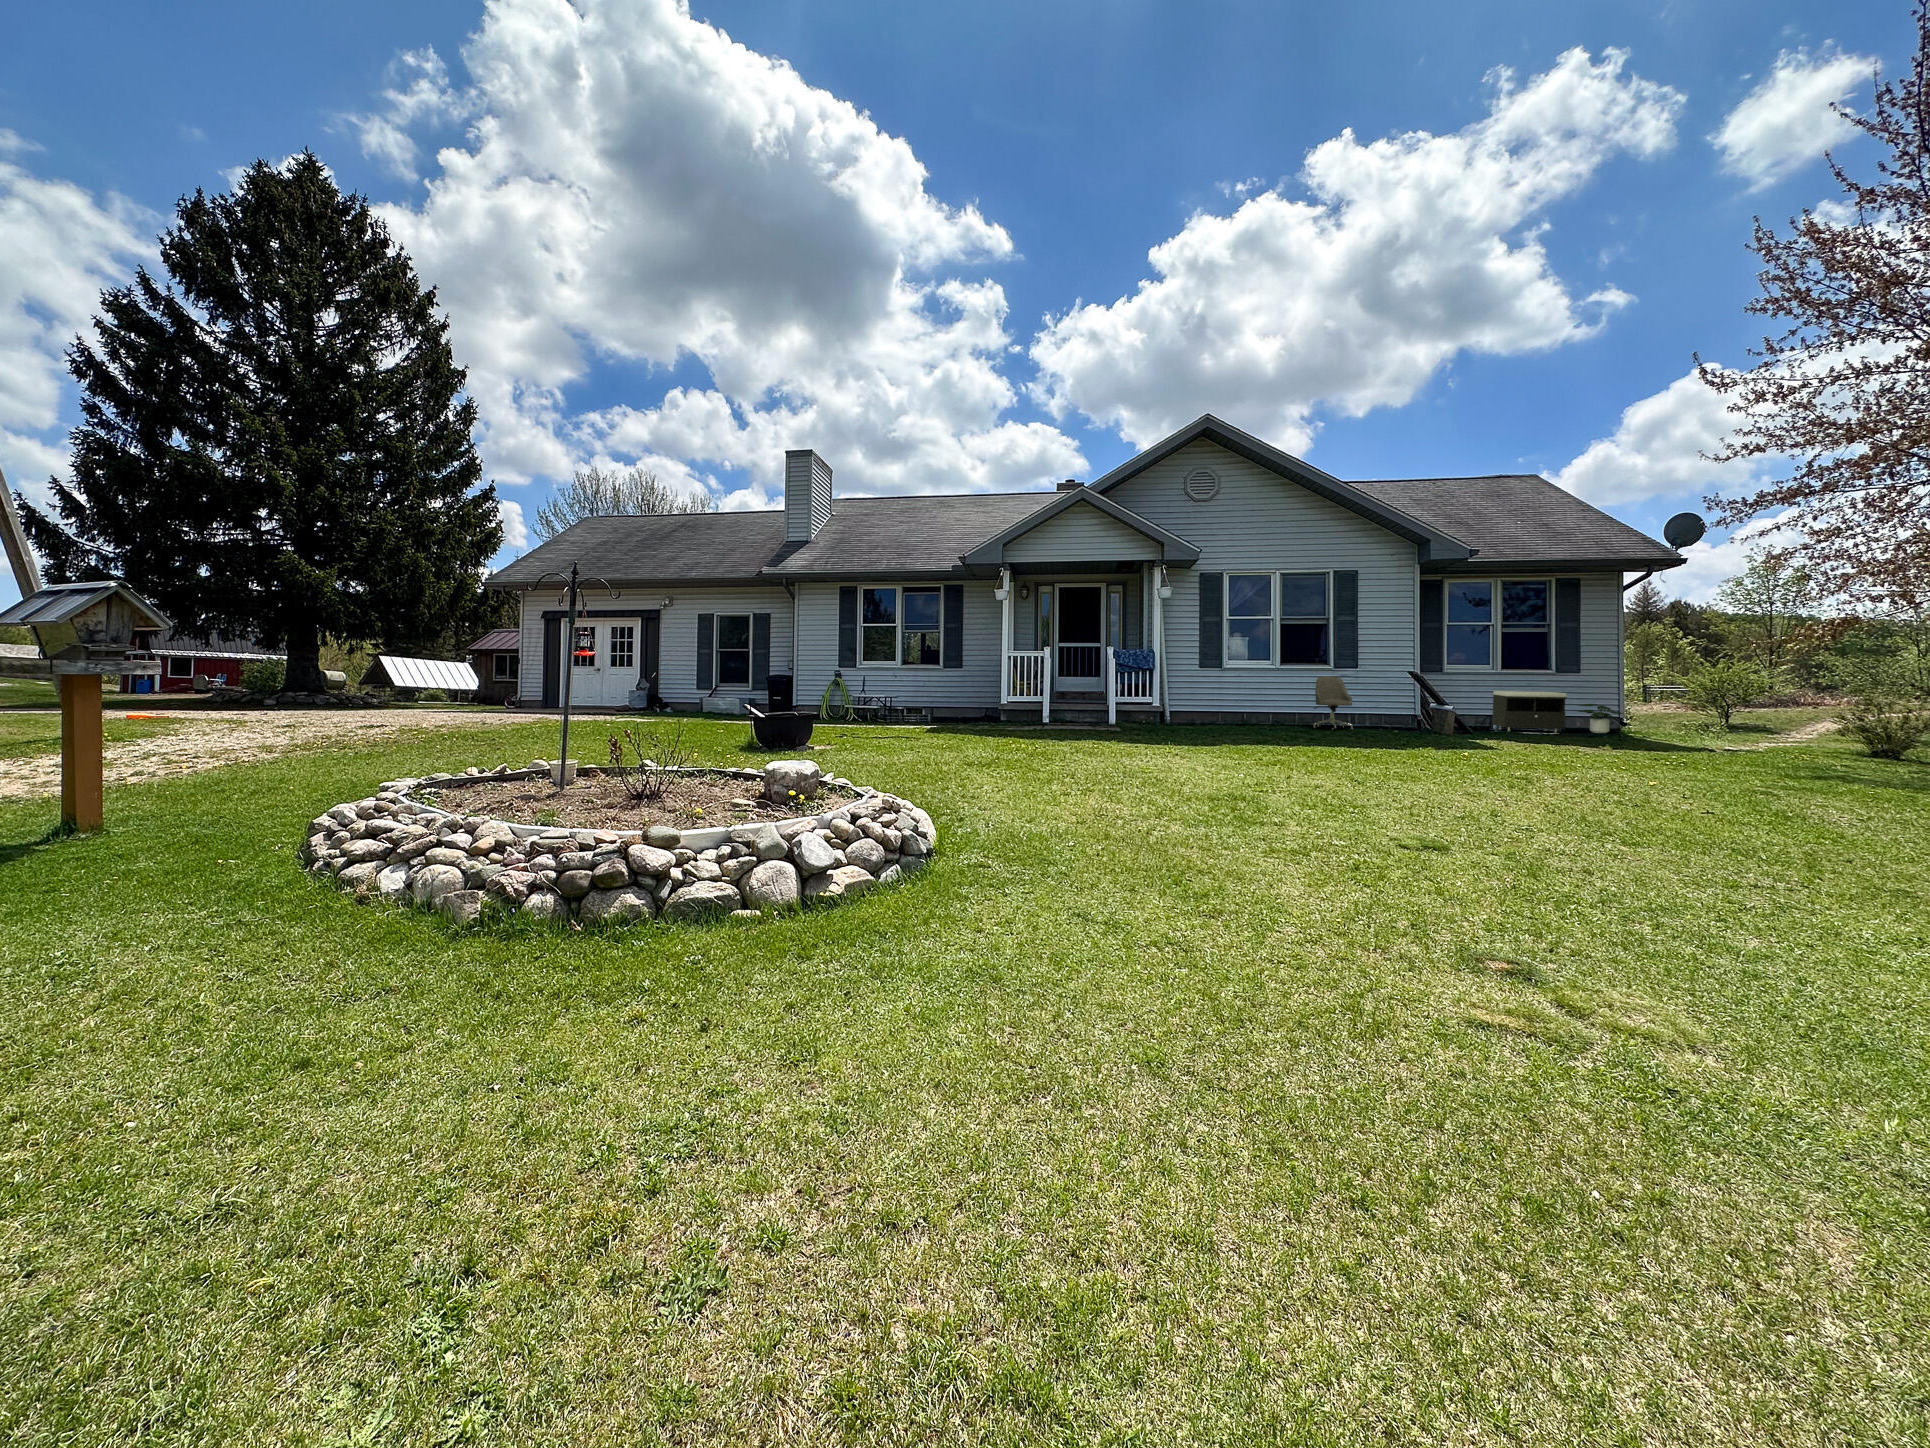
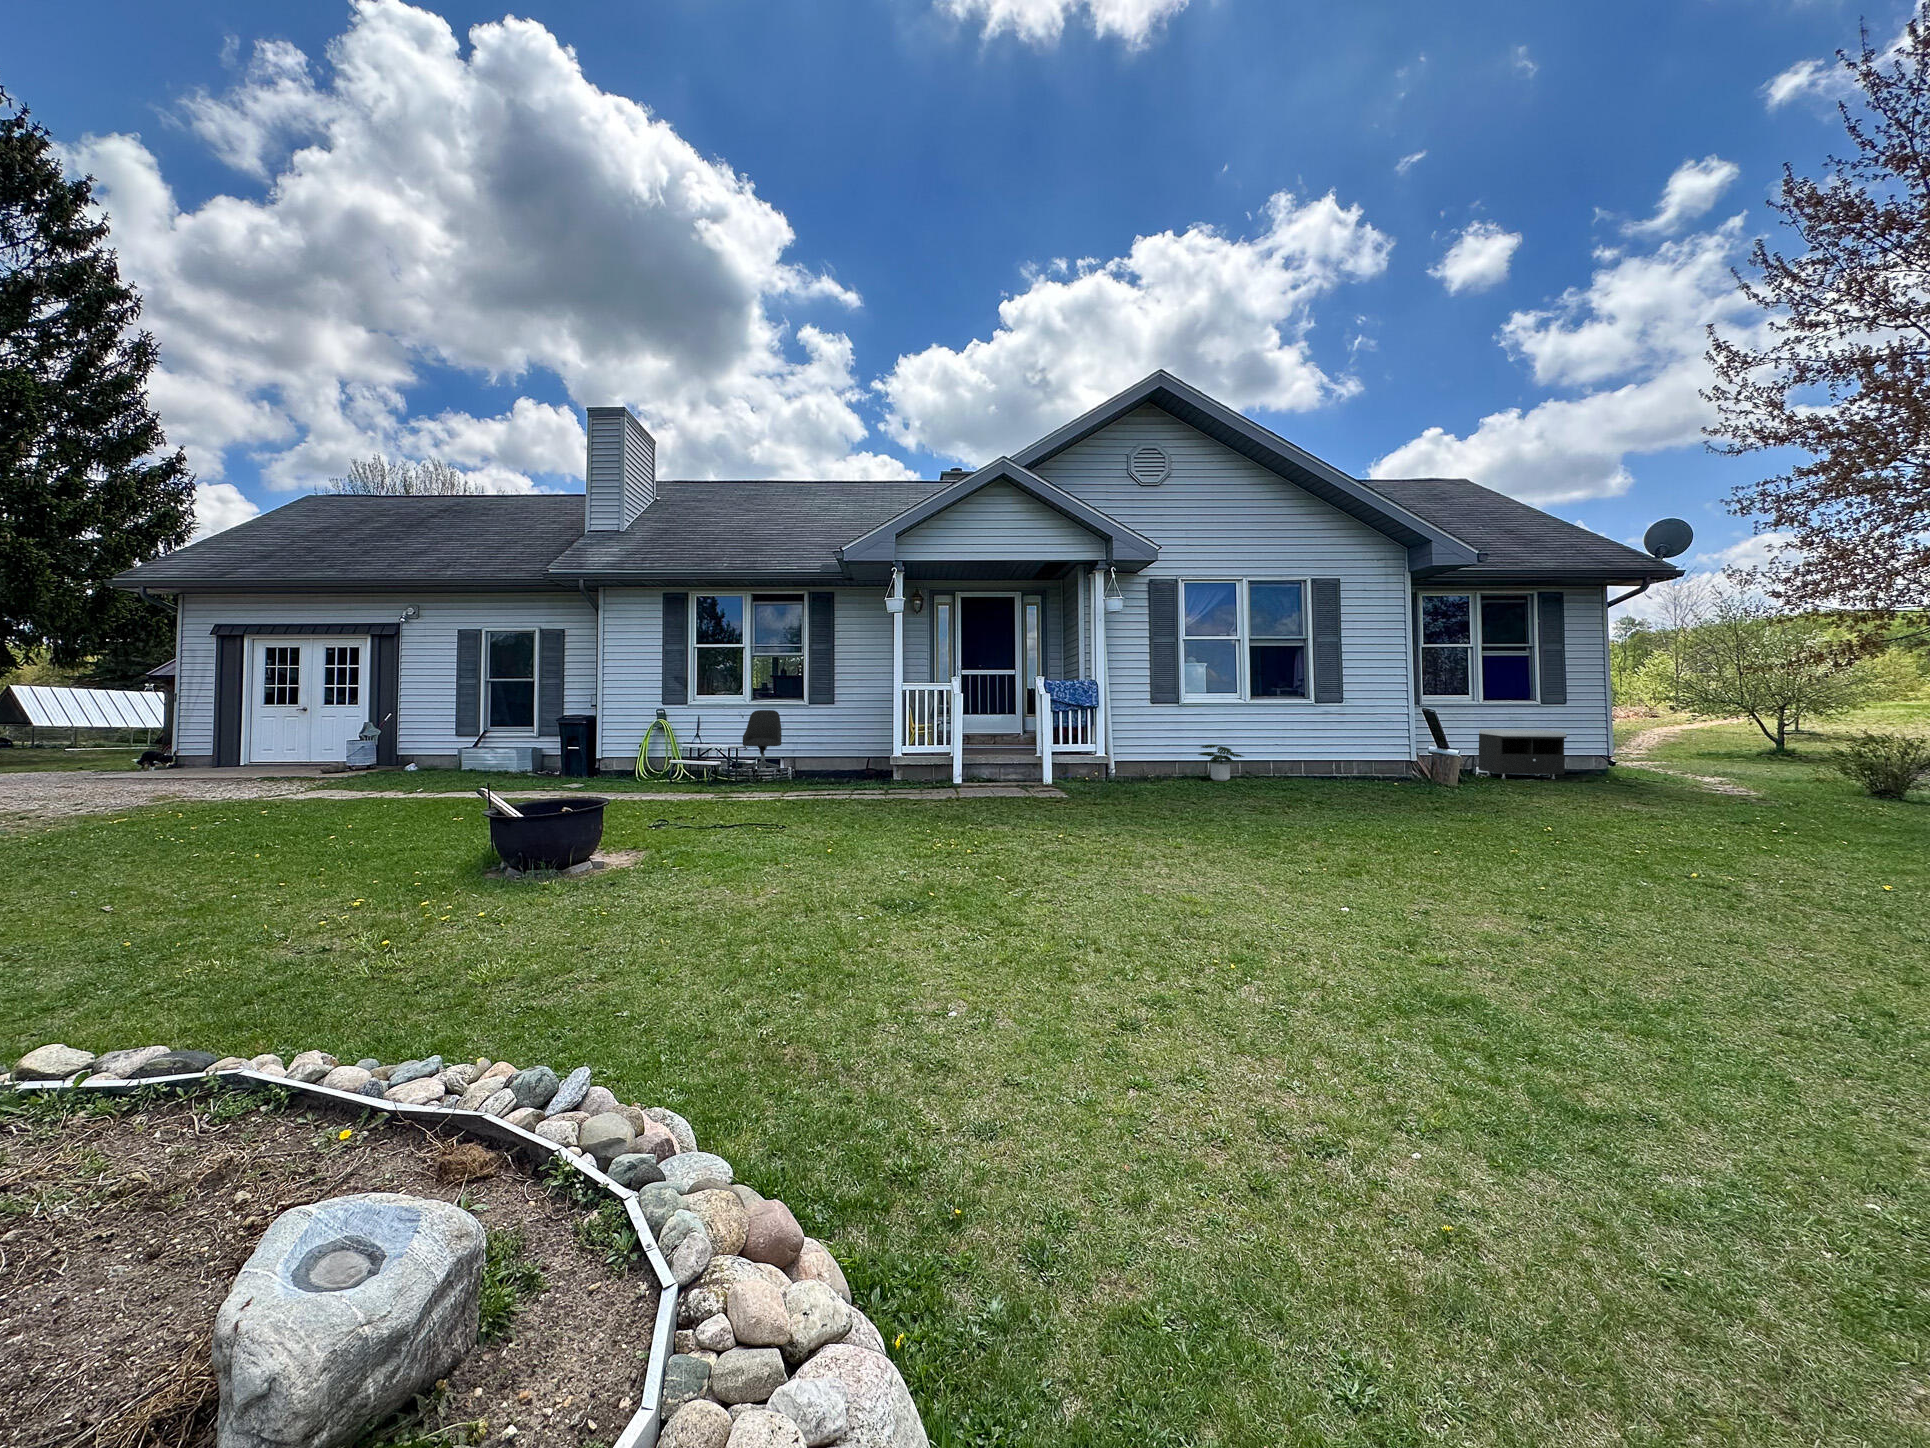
chair: present [1311,676,1354,731] -> present [739,710,783,778]
potted plant: present [1578,704,1624,733] -> present [1198,745,1244,781]

